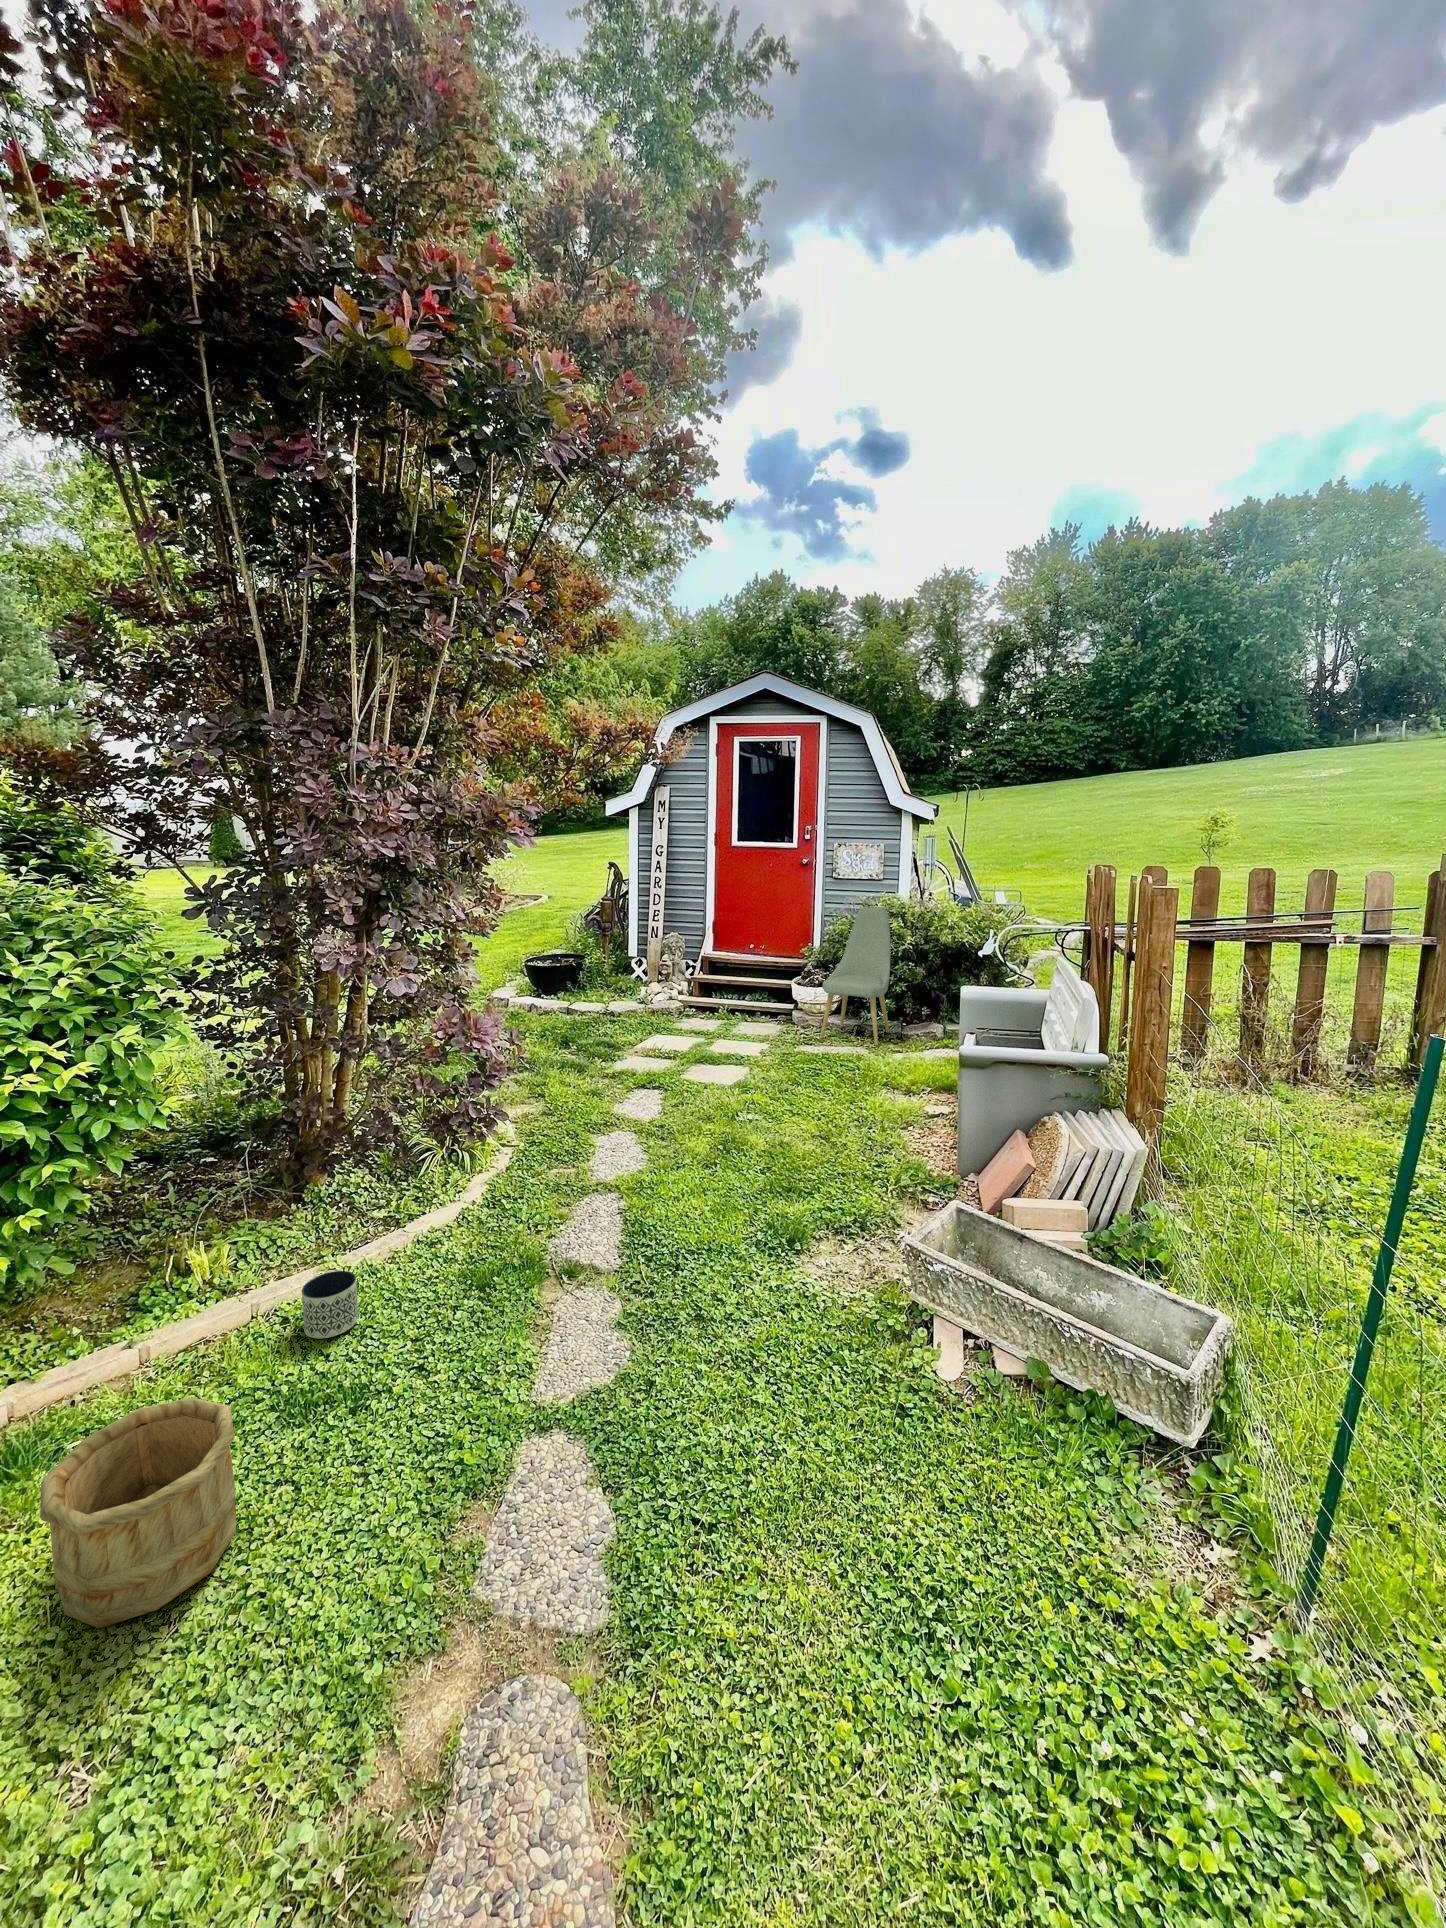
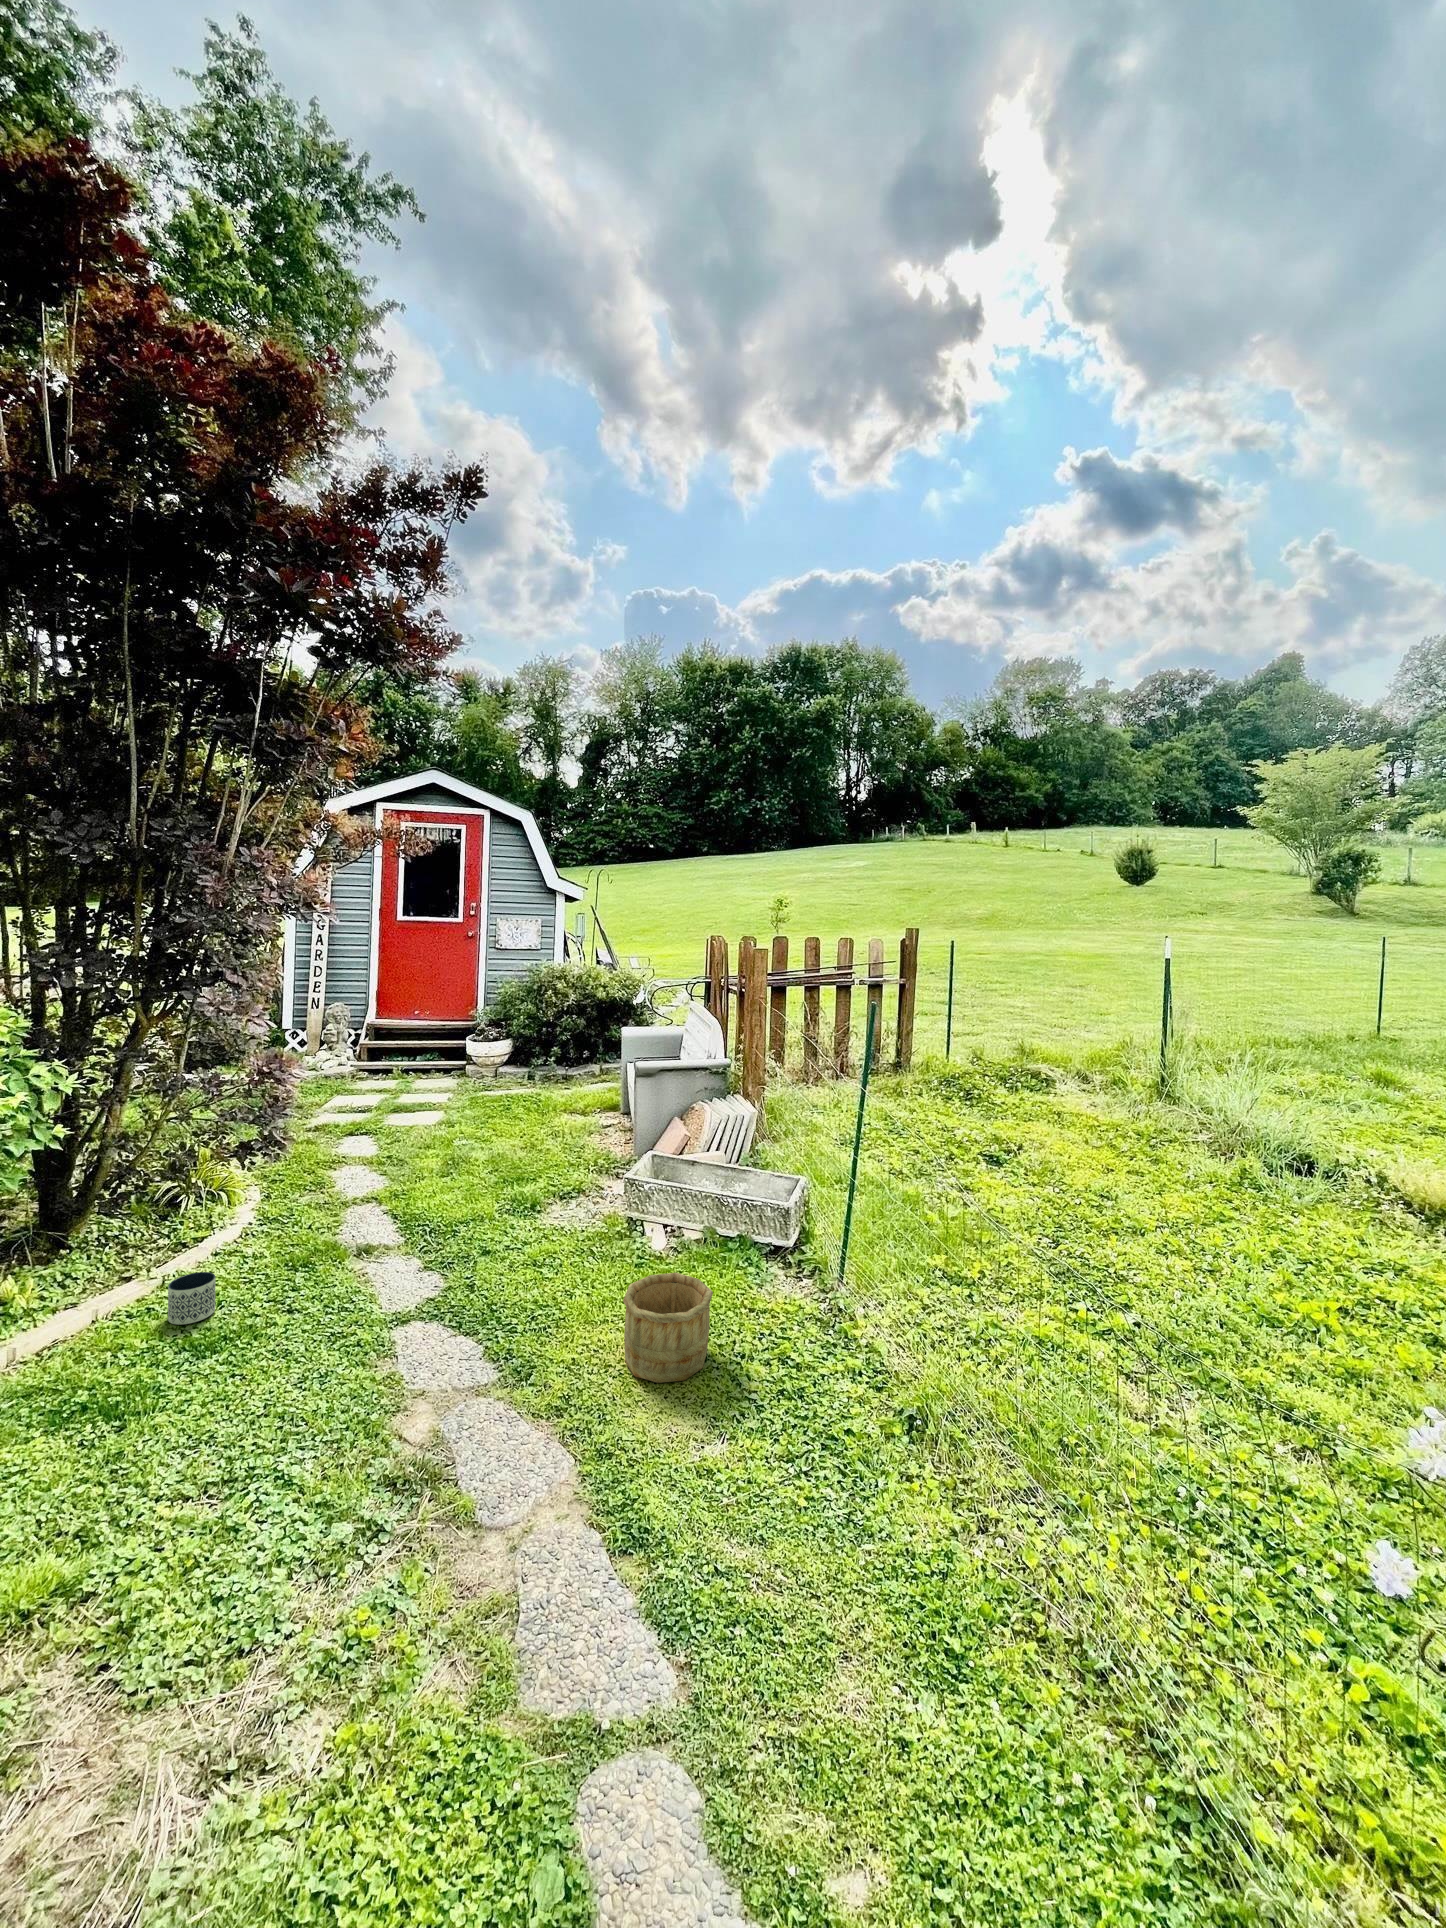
chair: present [820,907,891,1046] -> none [498,972,556,1086]
wooden bucket: present [40,1398,236,1628] -> present [623,1273,713,1383]

